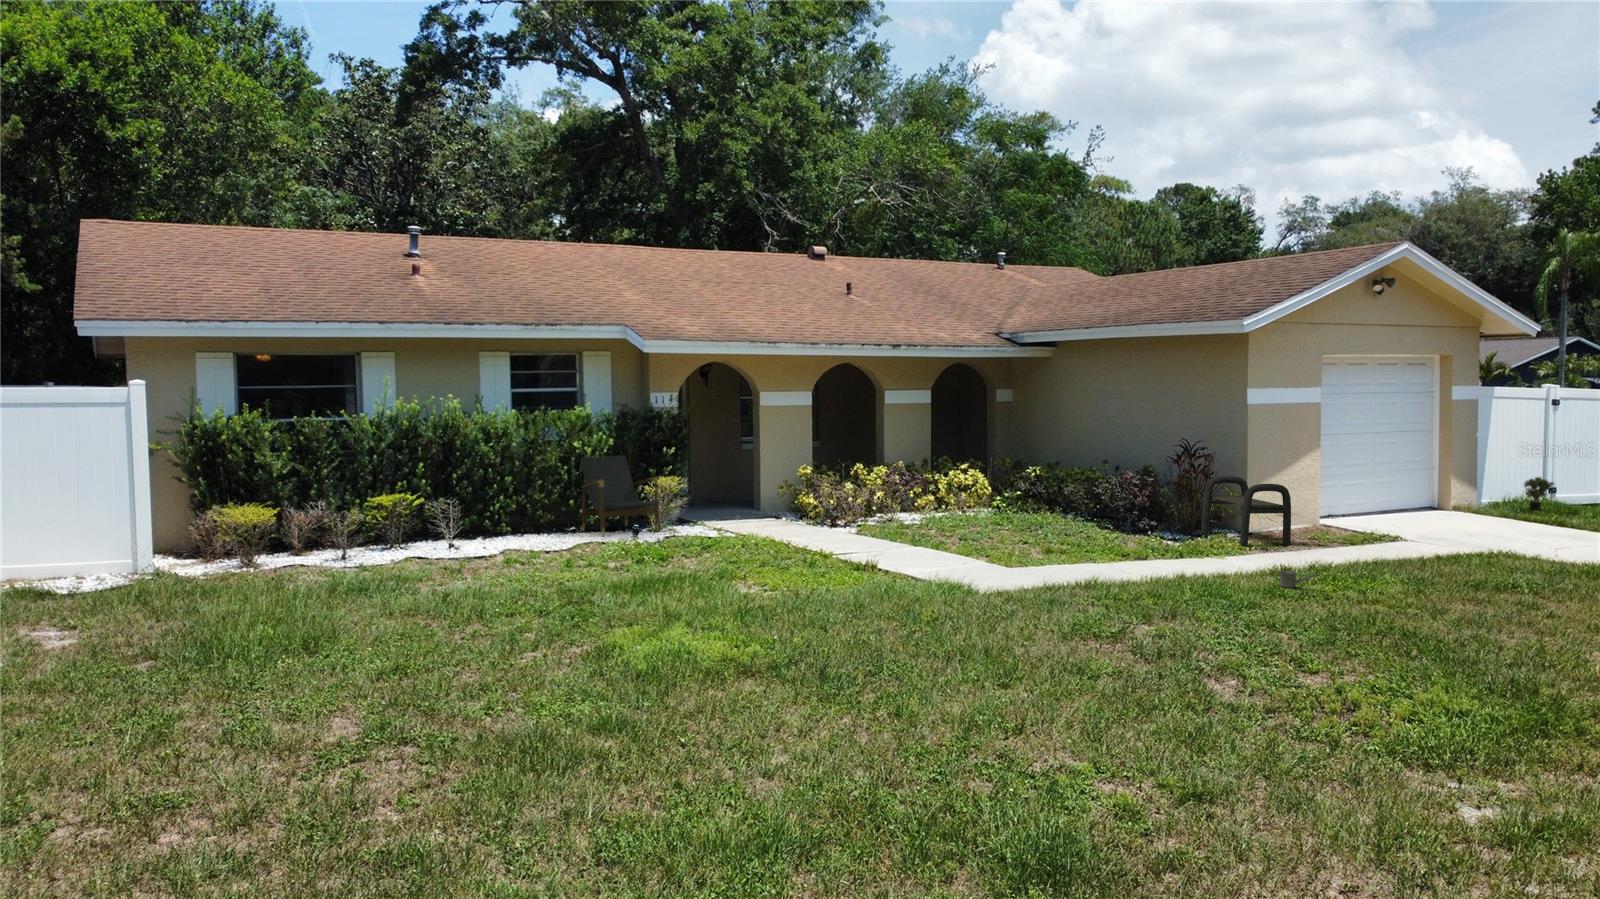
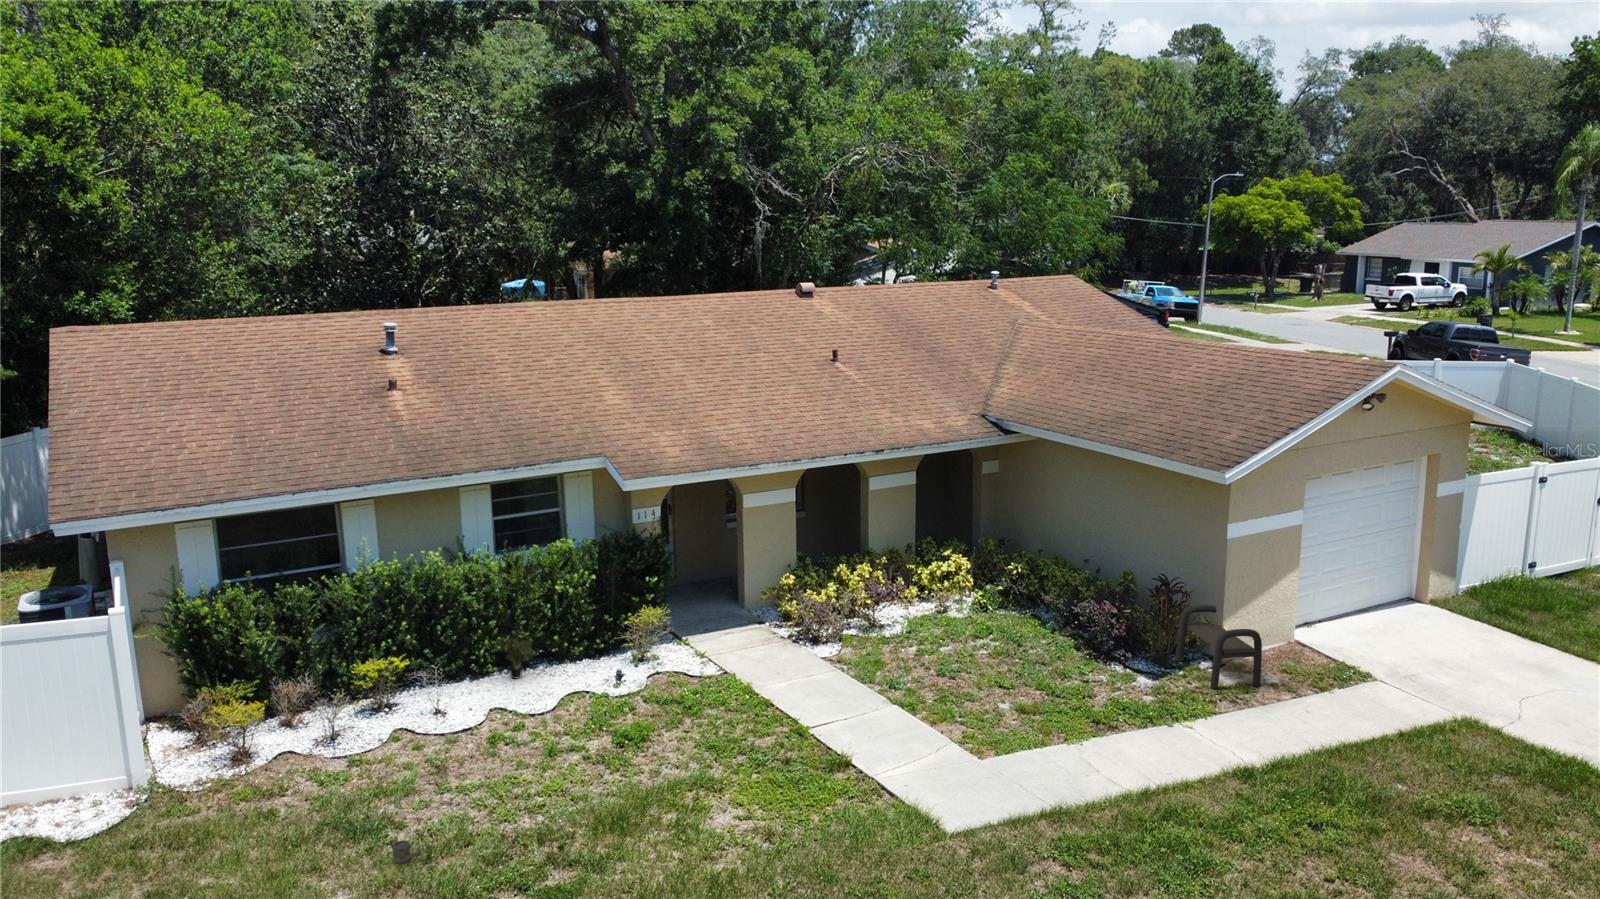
lounge chair: present [581,456,659,536] -> none [563,589,642,684]
potted plant: present [1524,477,1554,510] -> present [500,639,532,679]
watering can: present [1273,571,1316,588] -> present [390,840,421,864]

